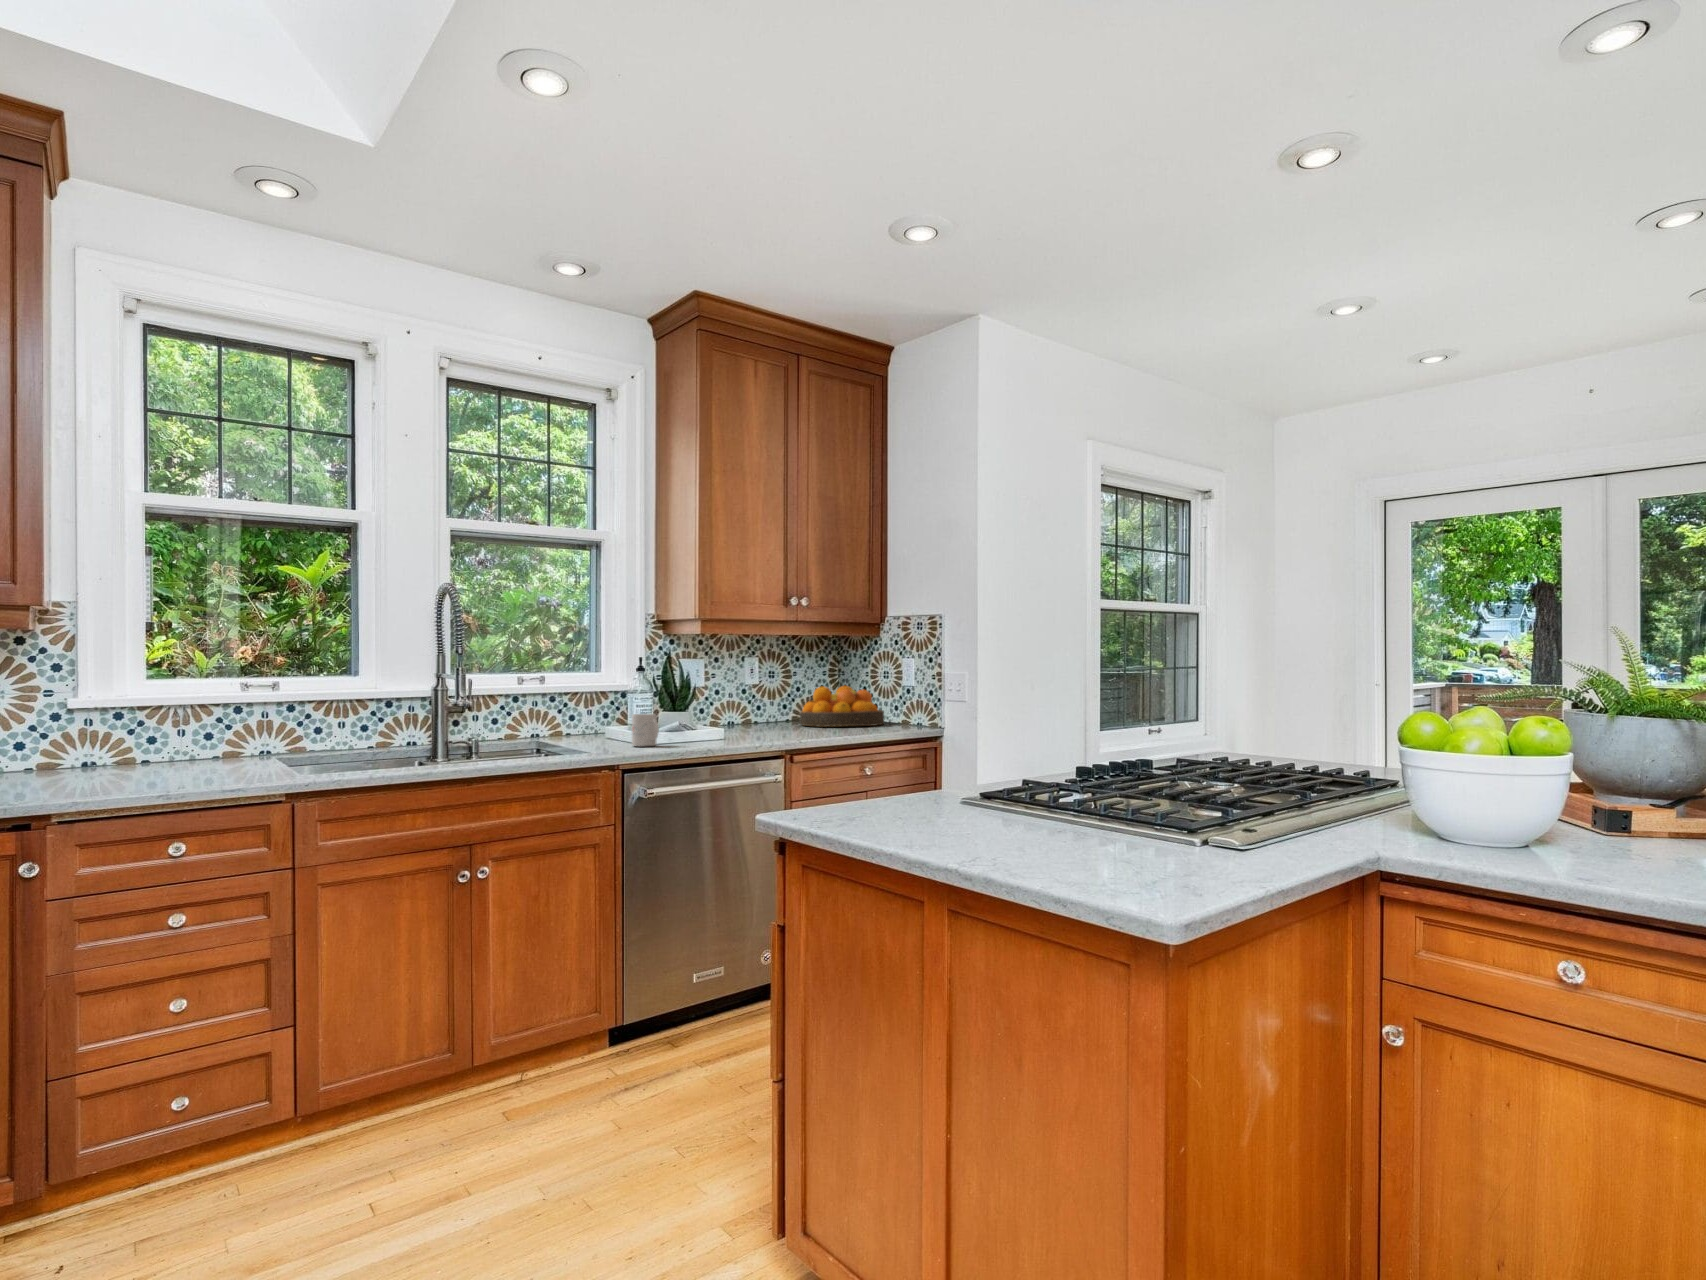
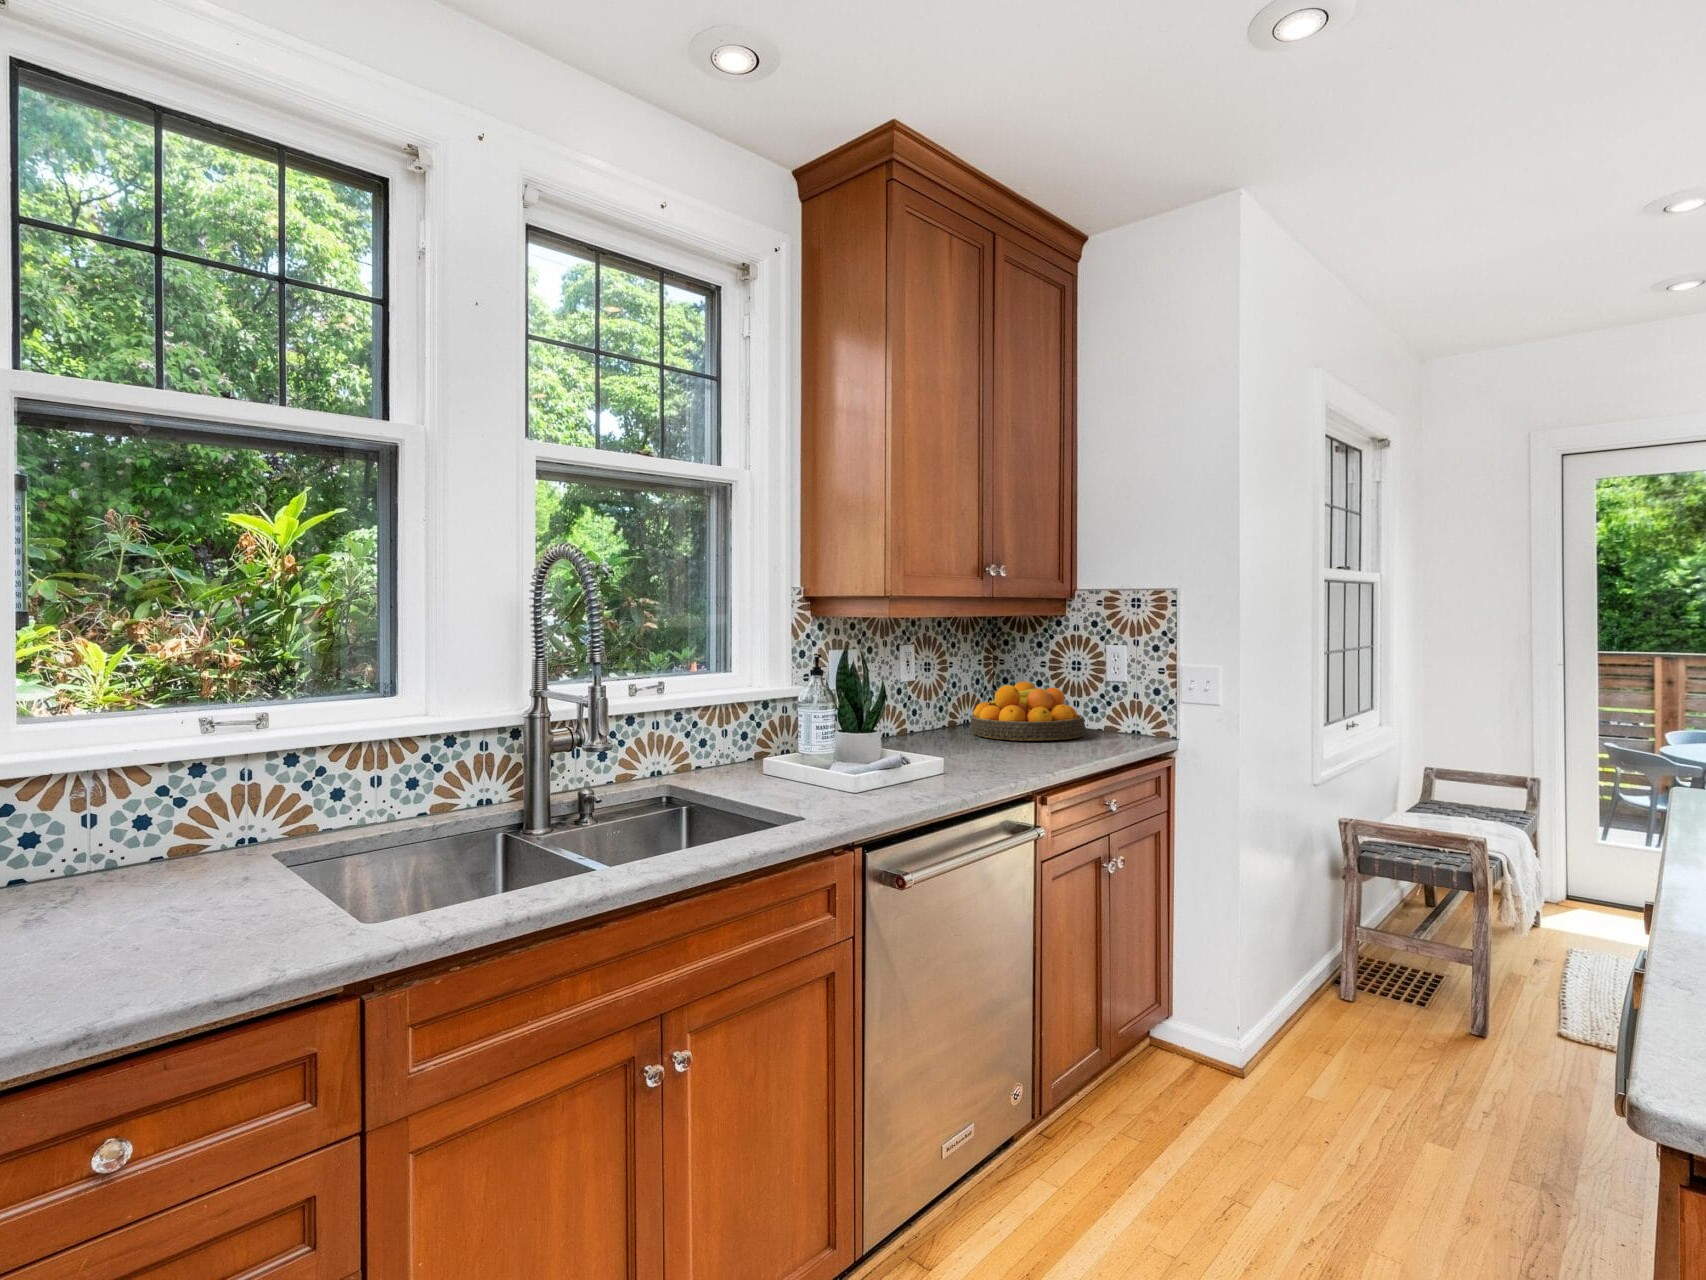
mug: present [632,714,659,746] -> none [837,750,885,804]

